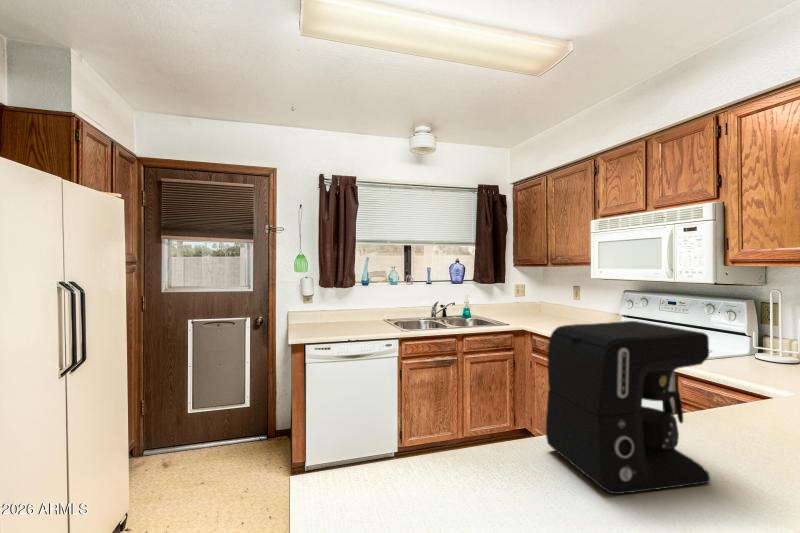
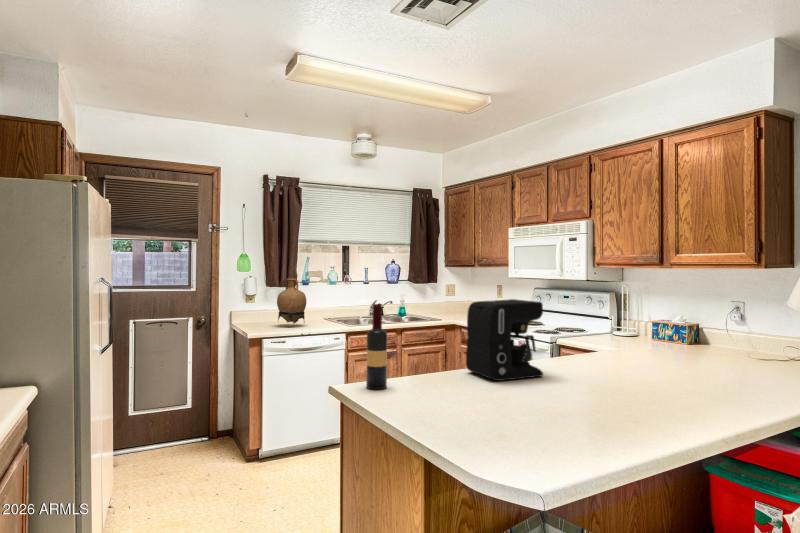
vase: none [327,279,358,328] -> present [277,279,306,324]
wine bottle: none [348,335,388,508] -> present [366,304,387,389]

